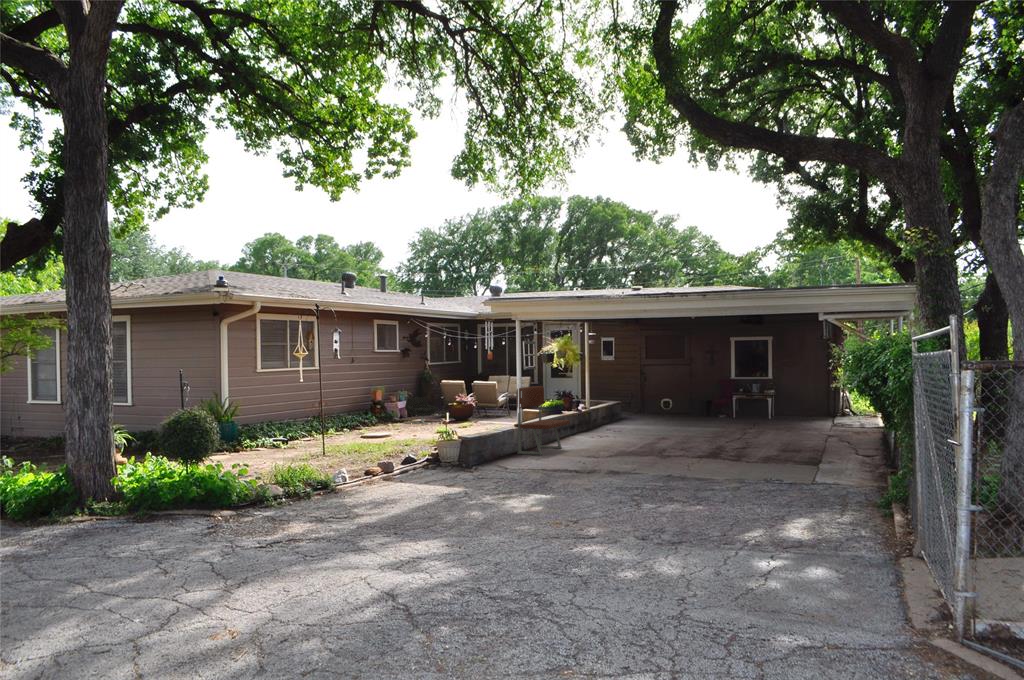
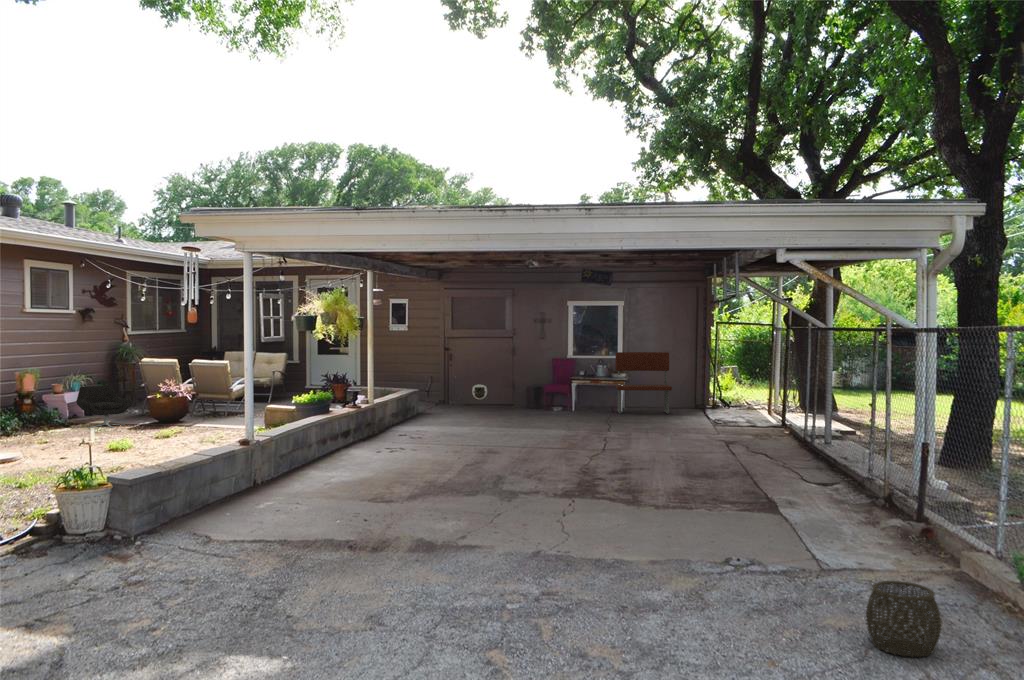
bench: present [516,386,570,455] -> present [615,352,672,414]
woven basket: none [867,496,910,535] -> present [866,581,942,657]

